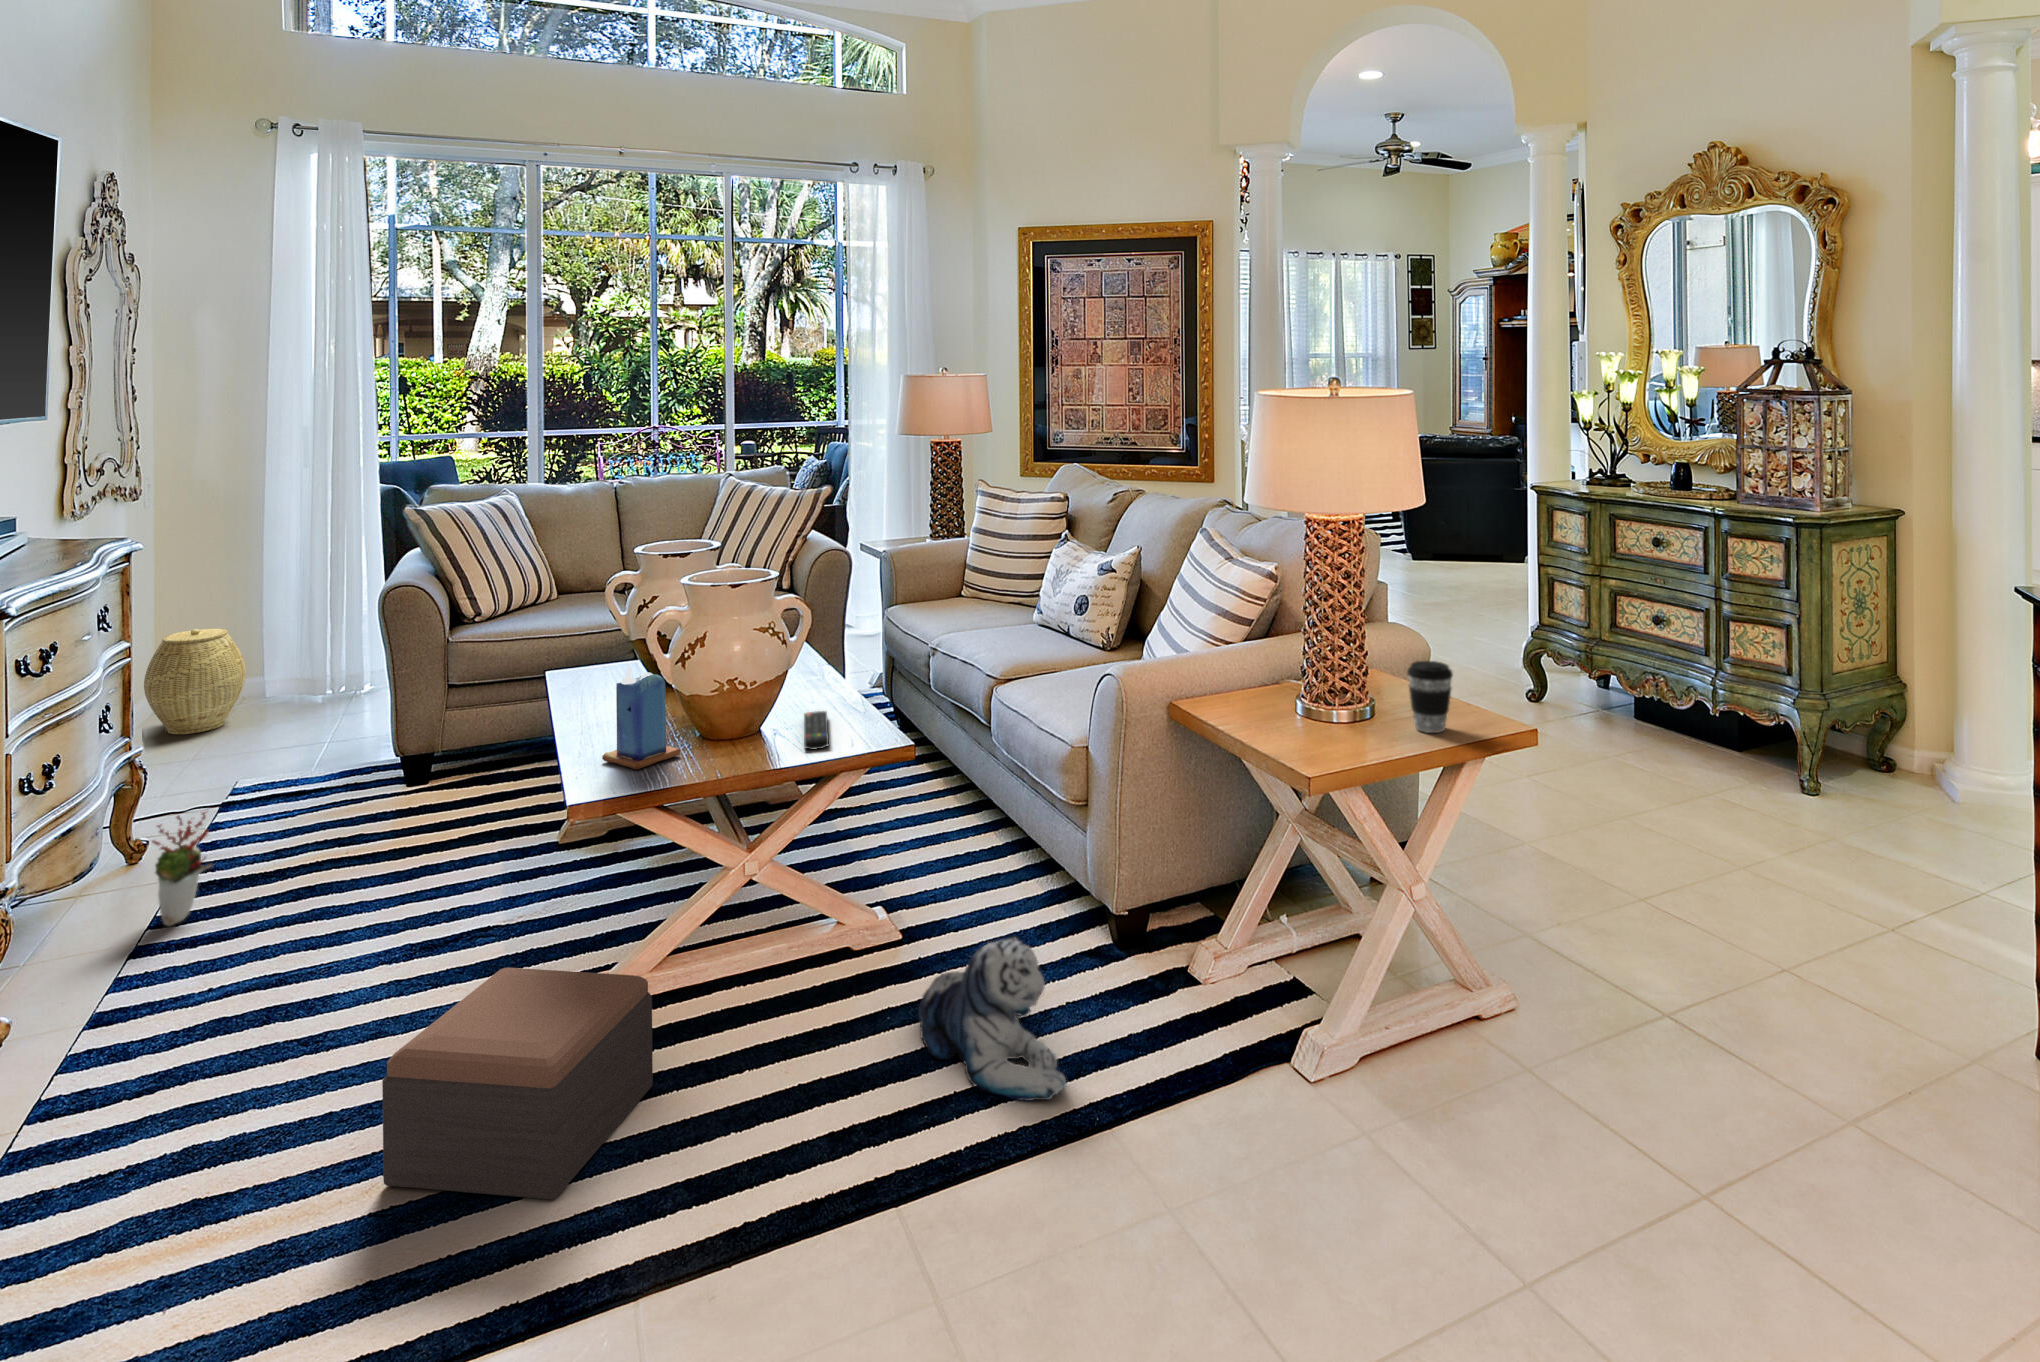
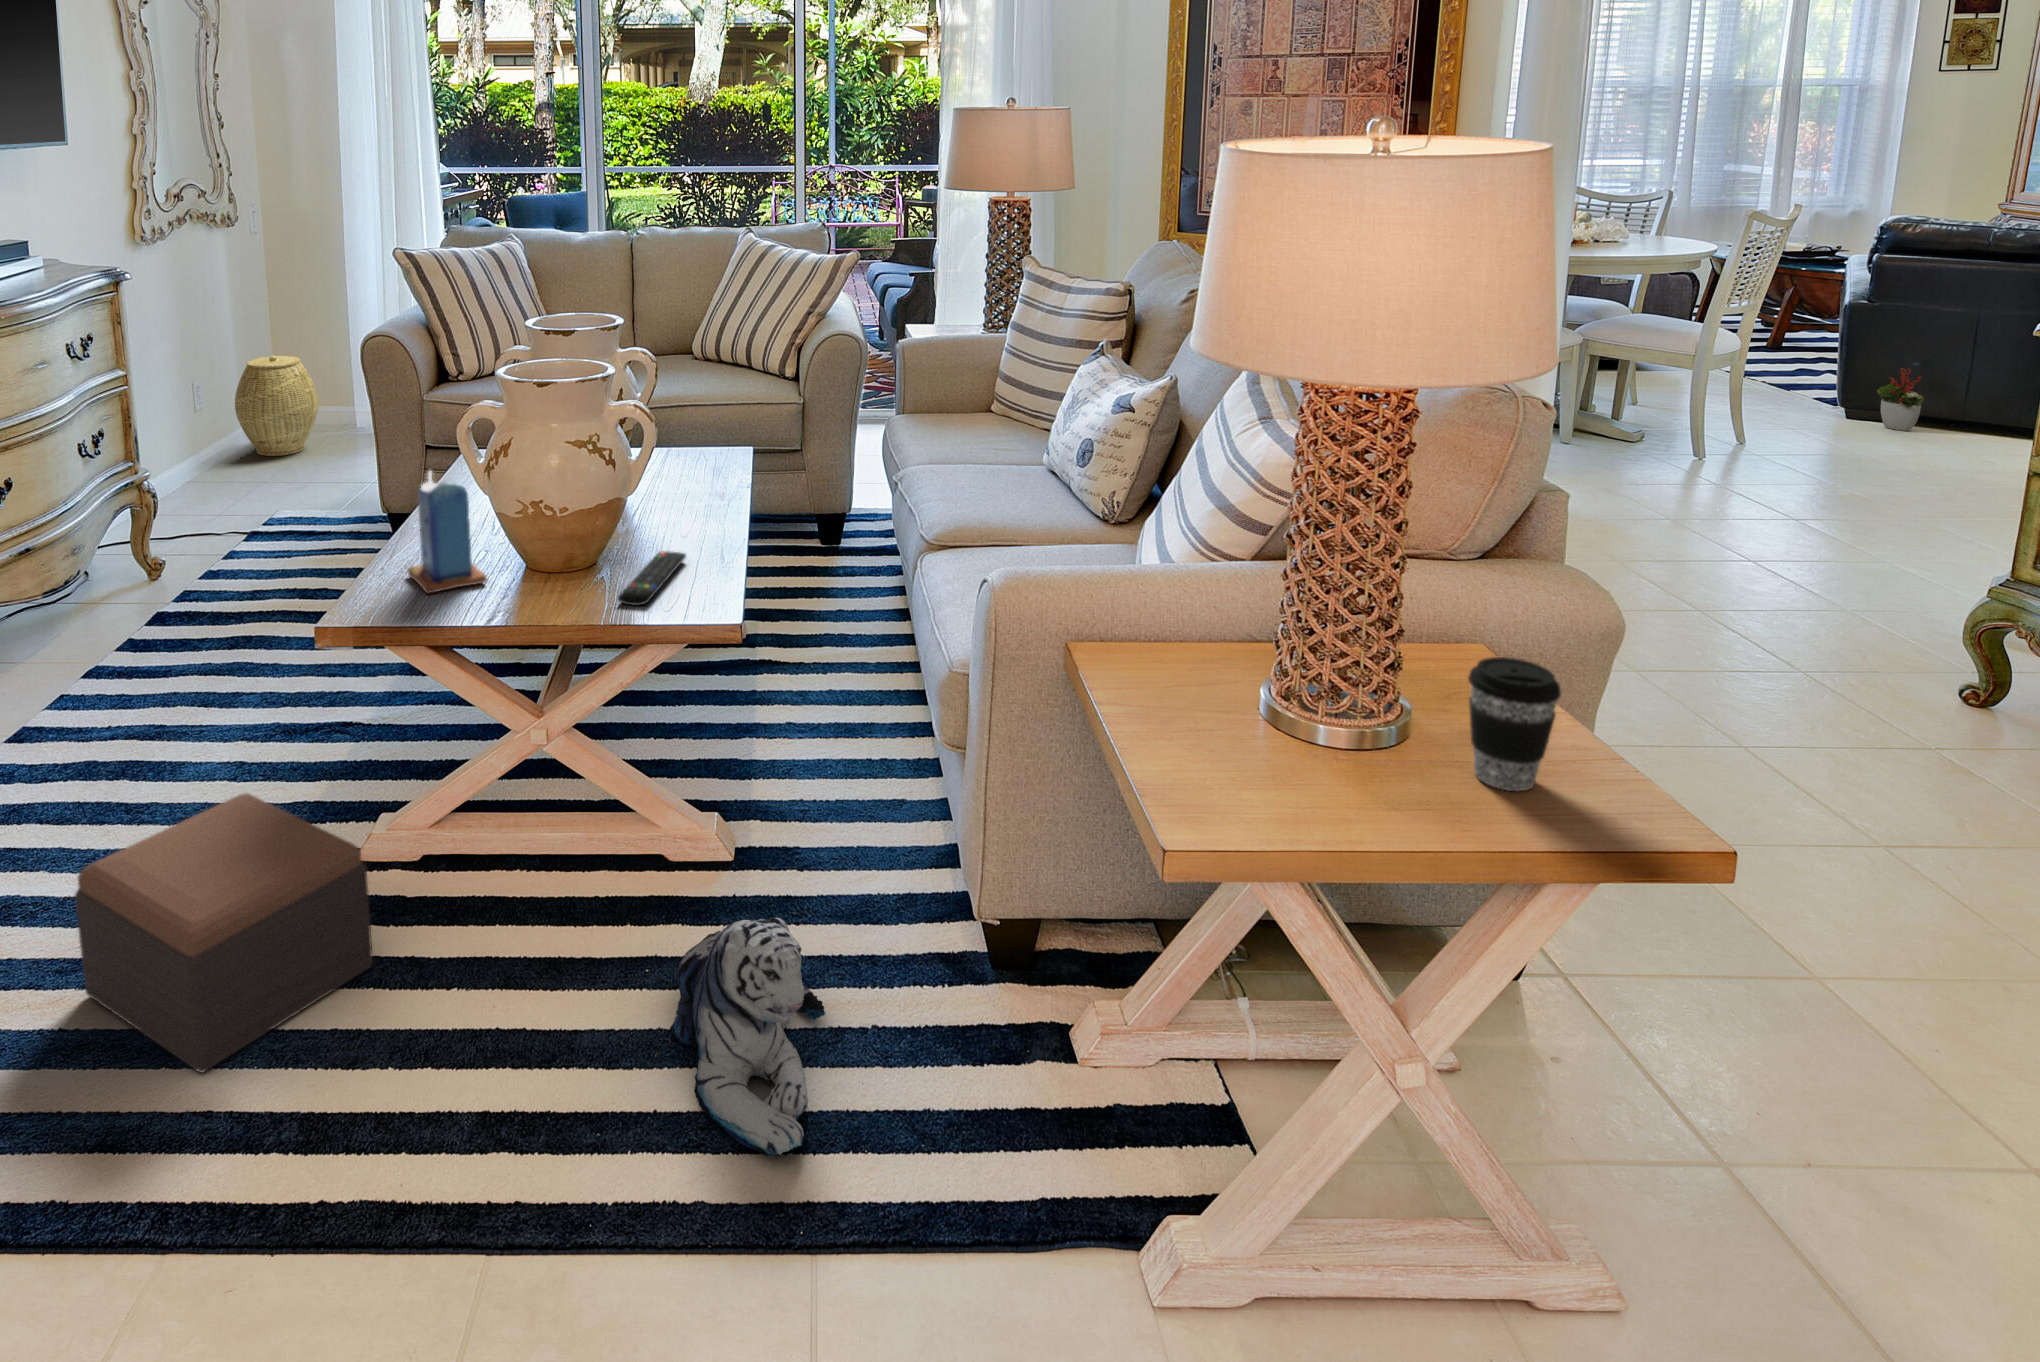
decorative plant: present [152,812,212,925] -> present [1877,368,1924,431]

